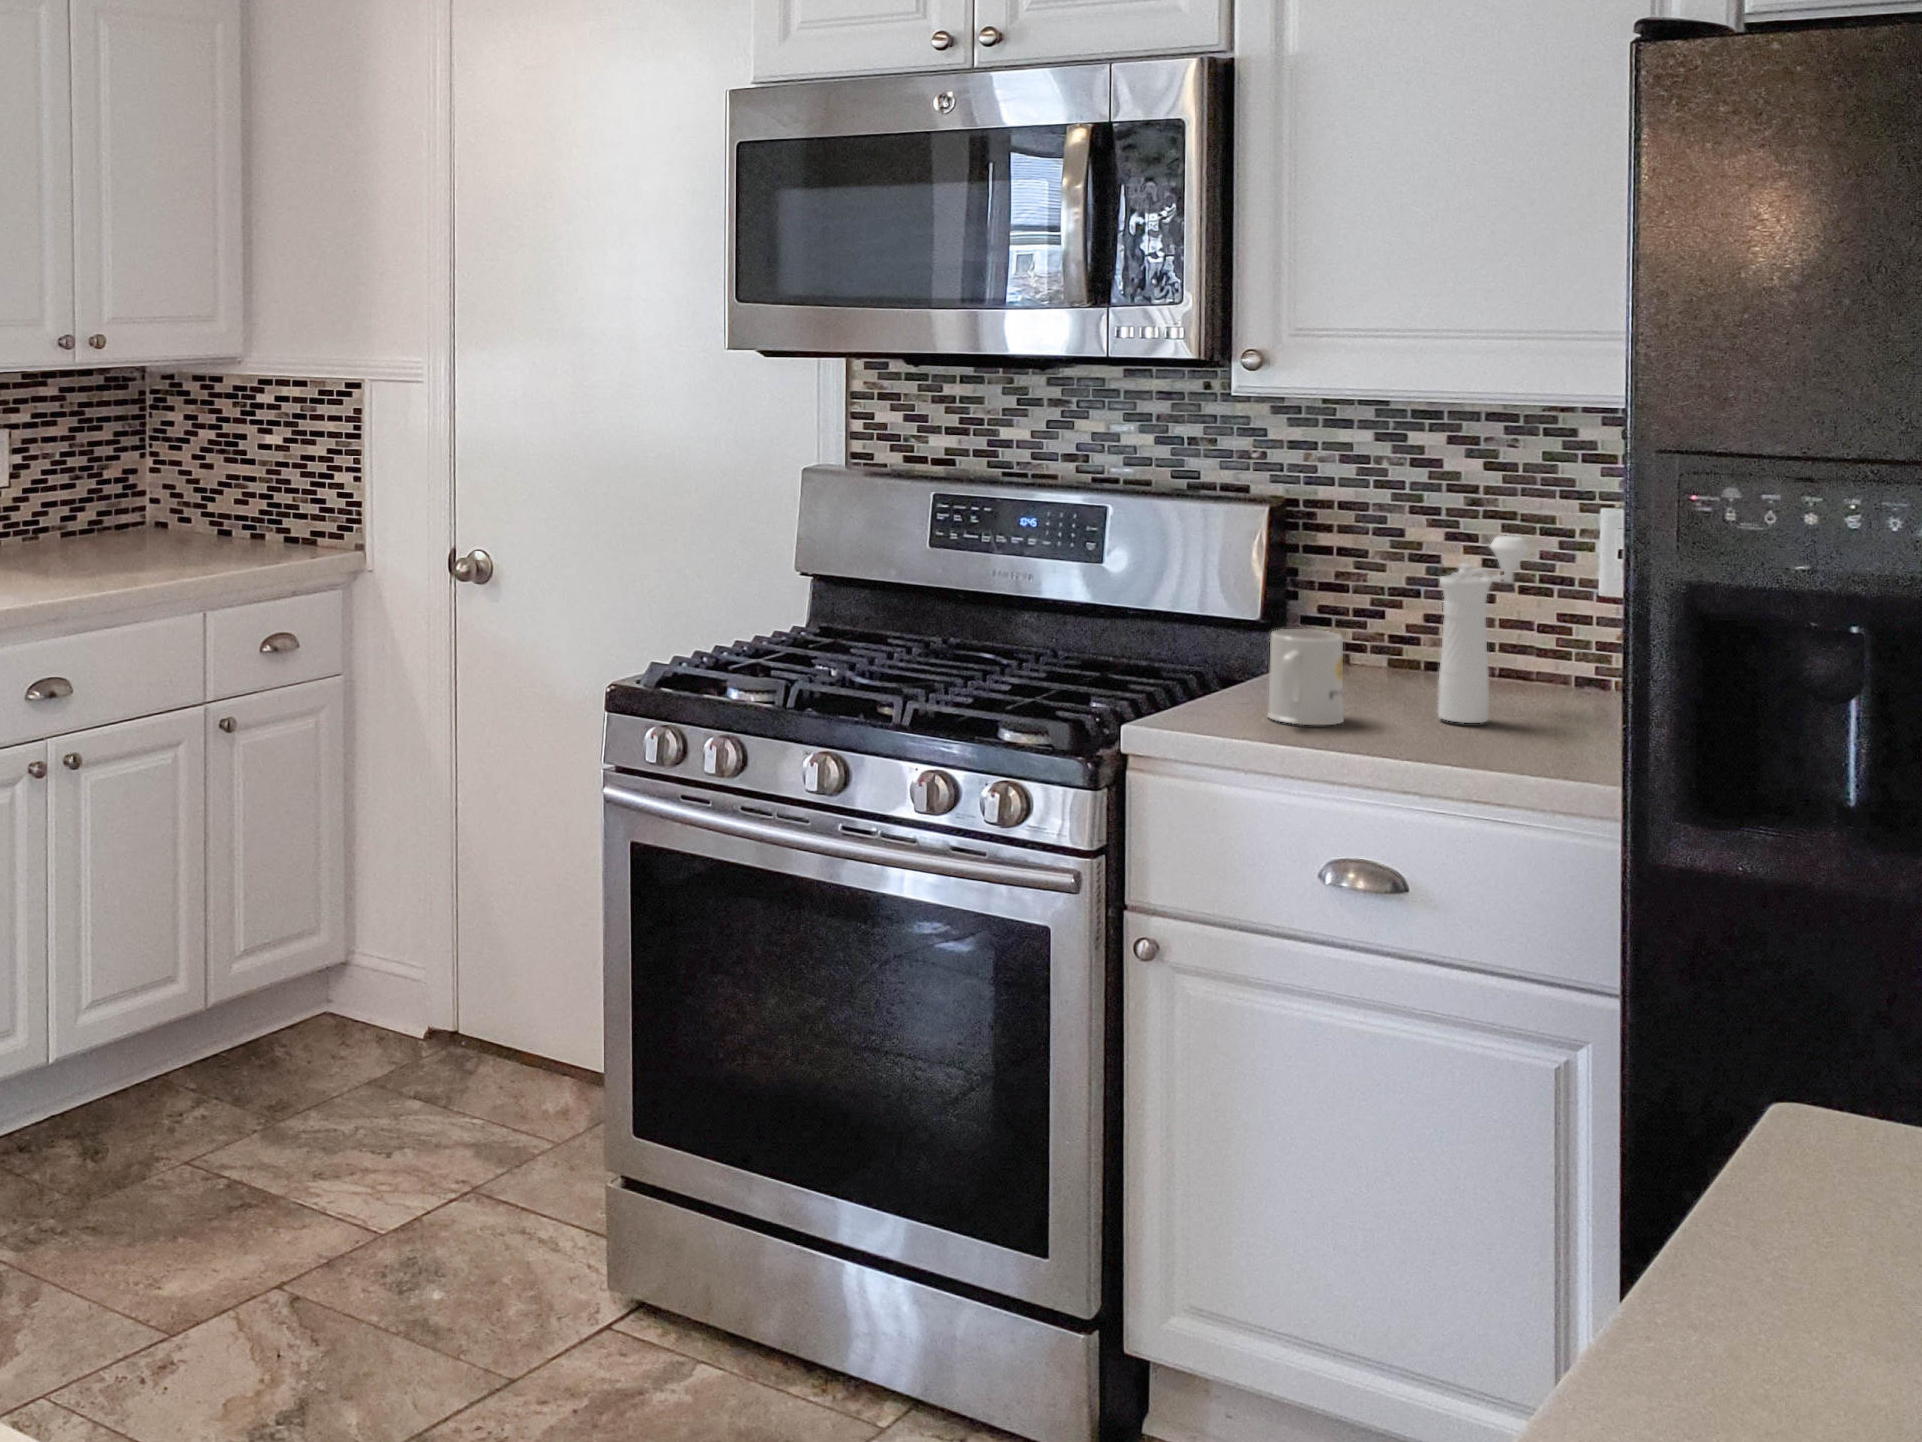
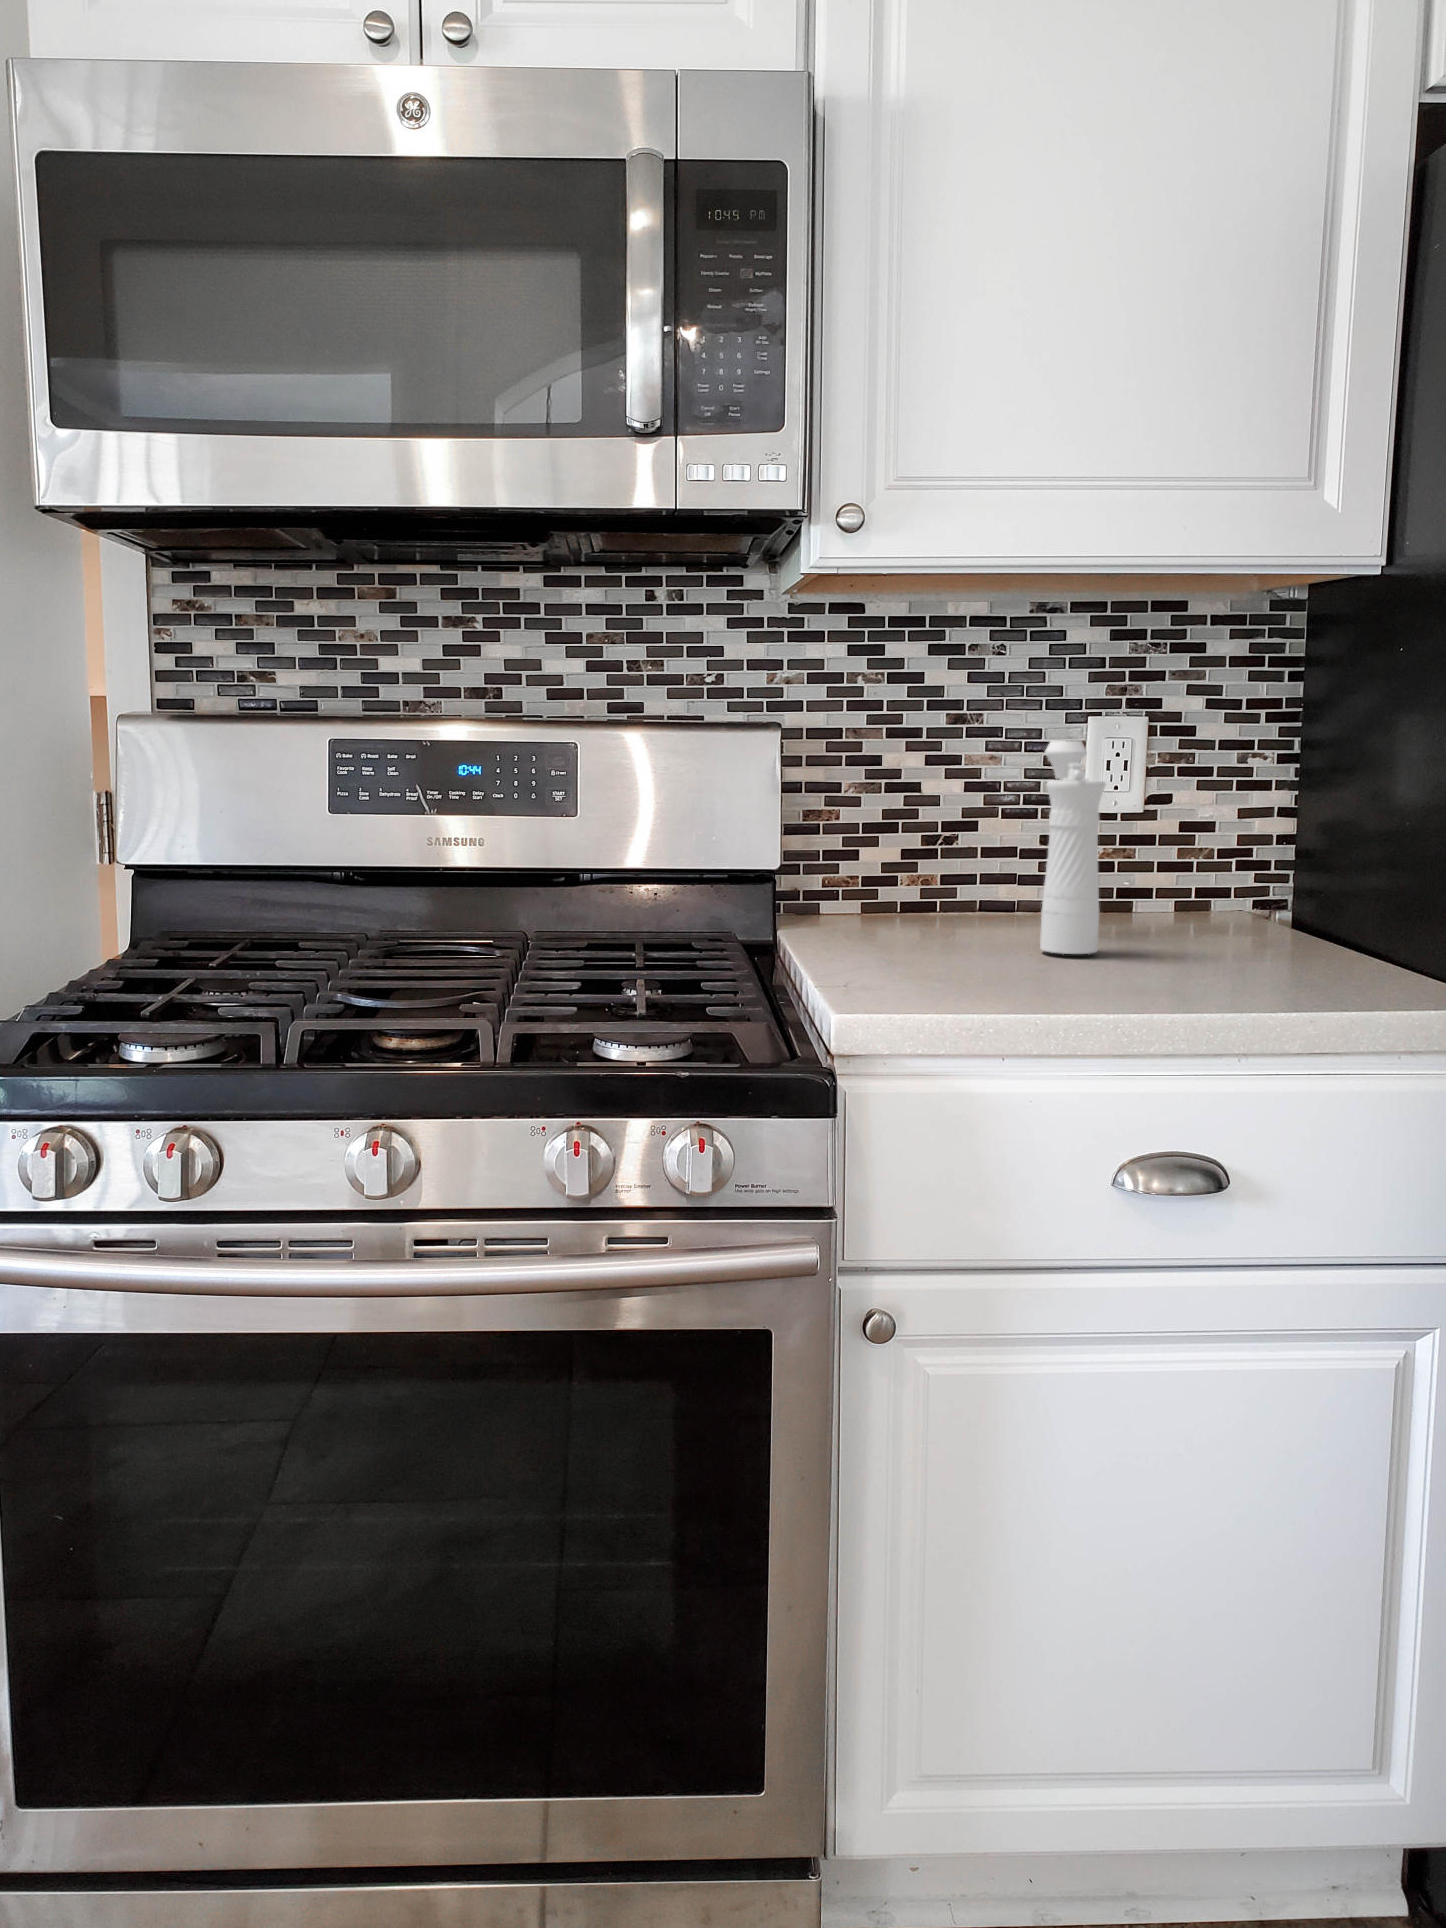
mug: present [1268,629,1344,725] -> none [886,857,982,976]

